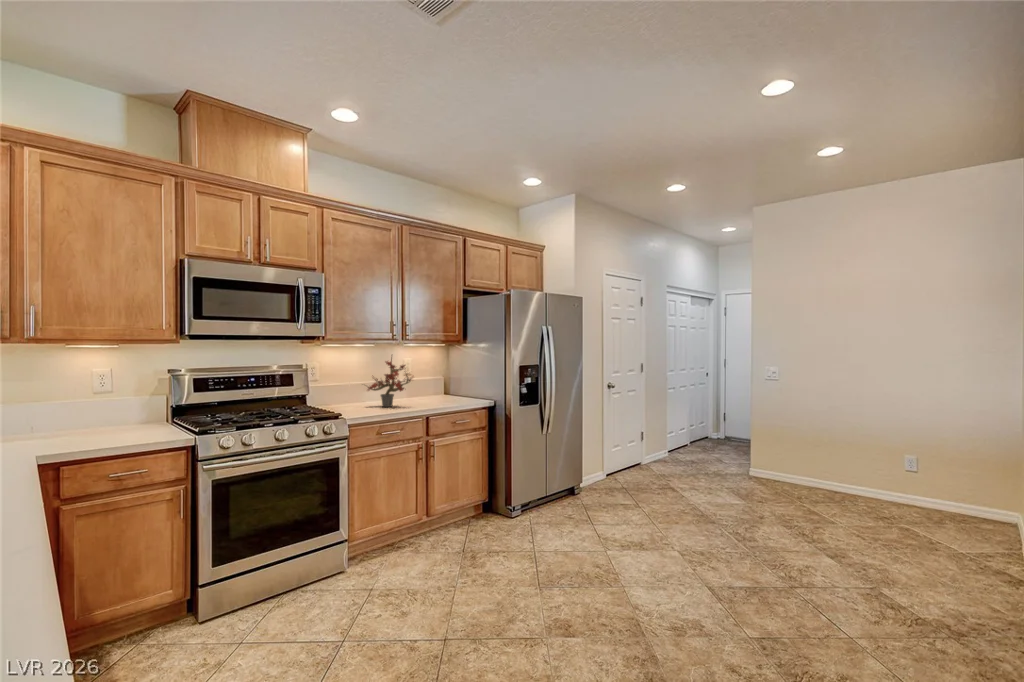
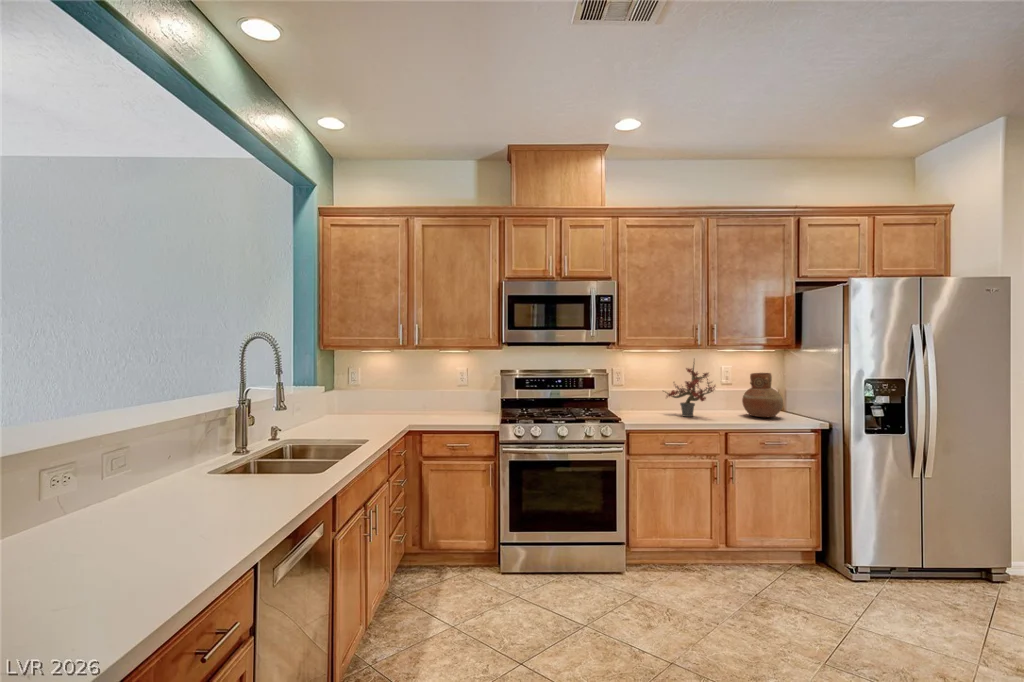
vase: none [428,363,459,401] -> present [742,373,783,417]

